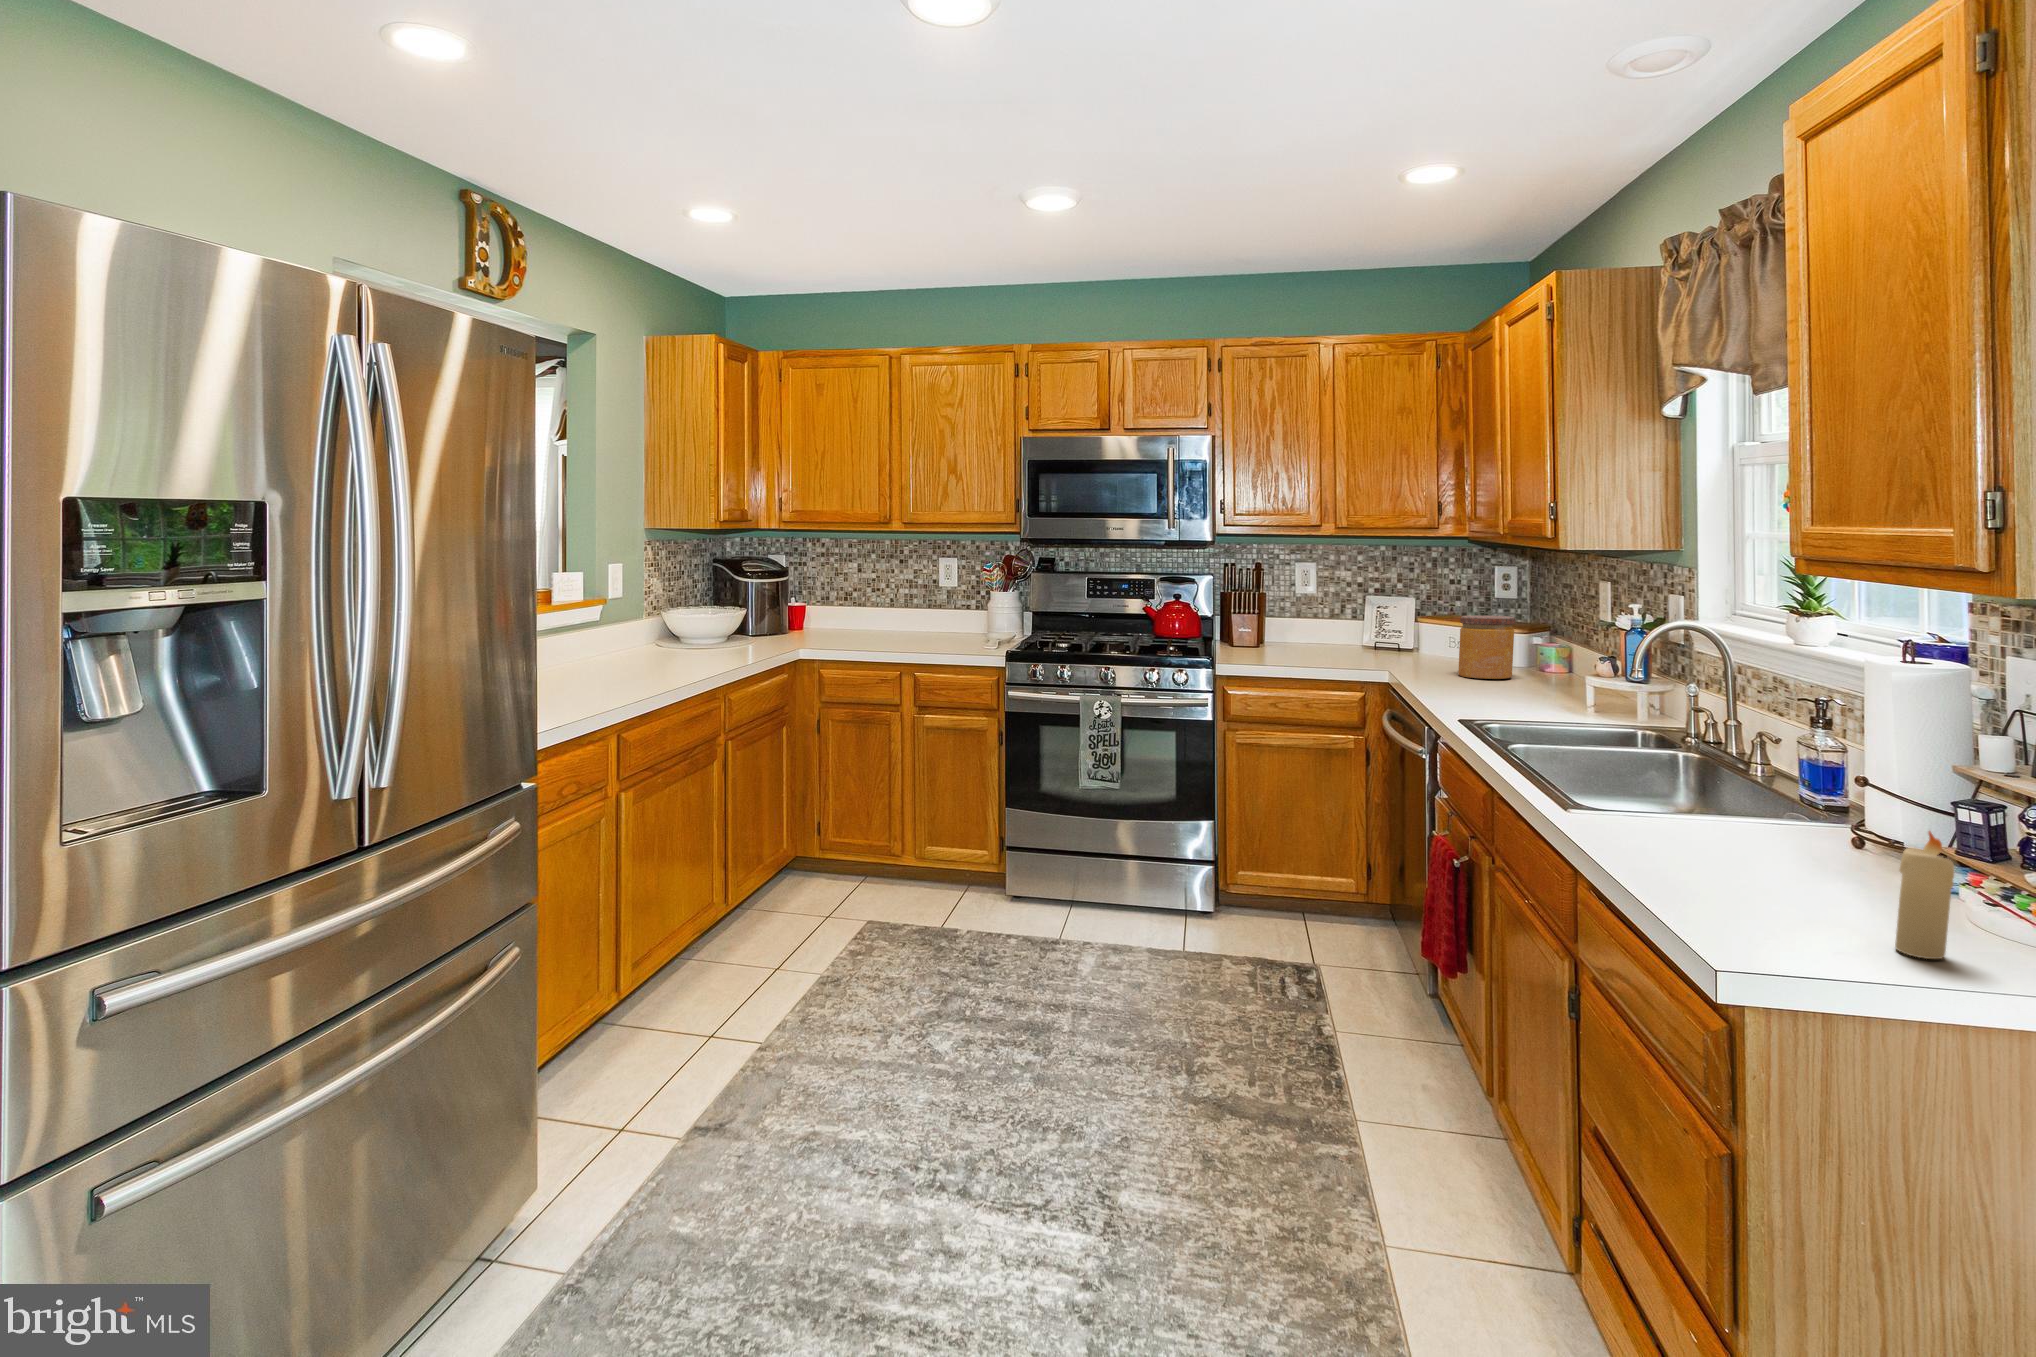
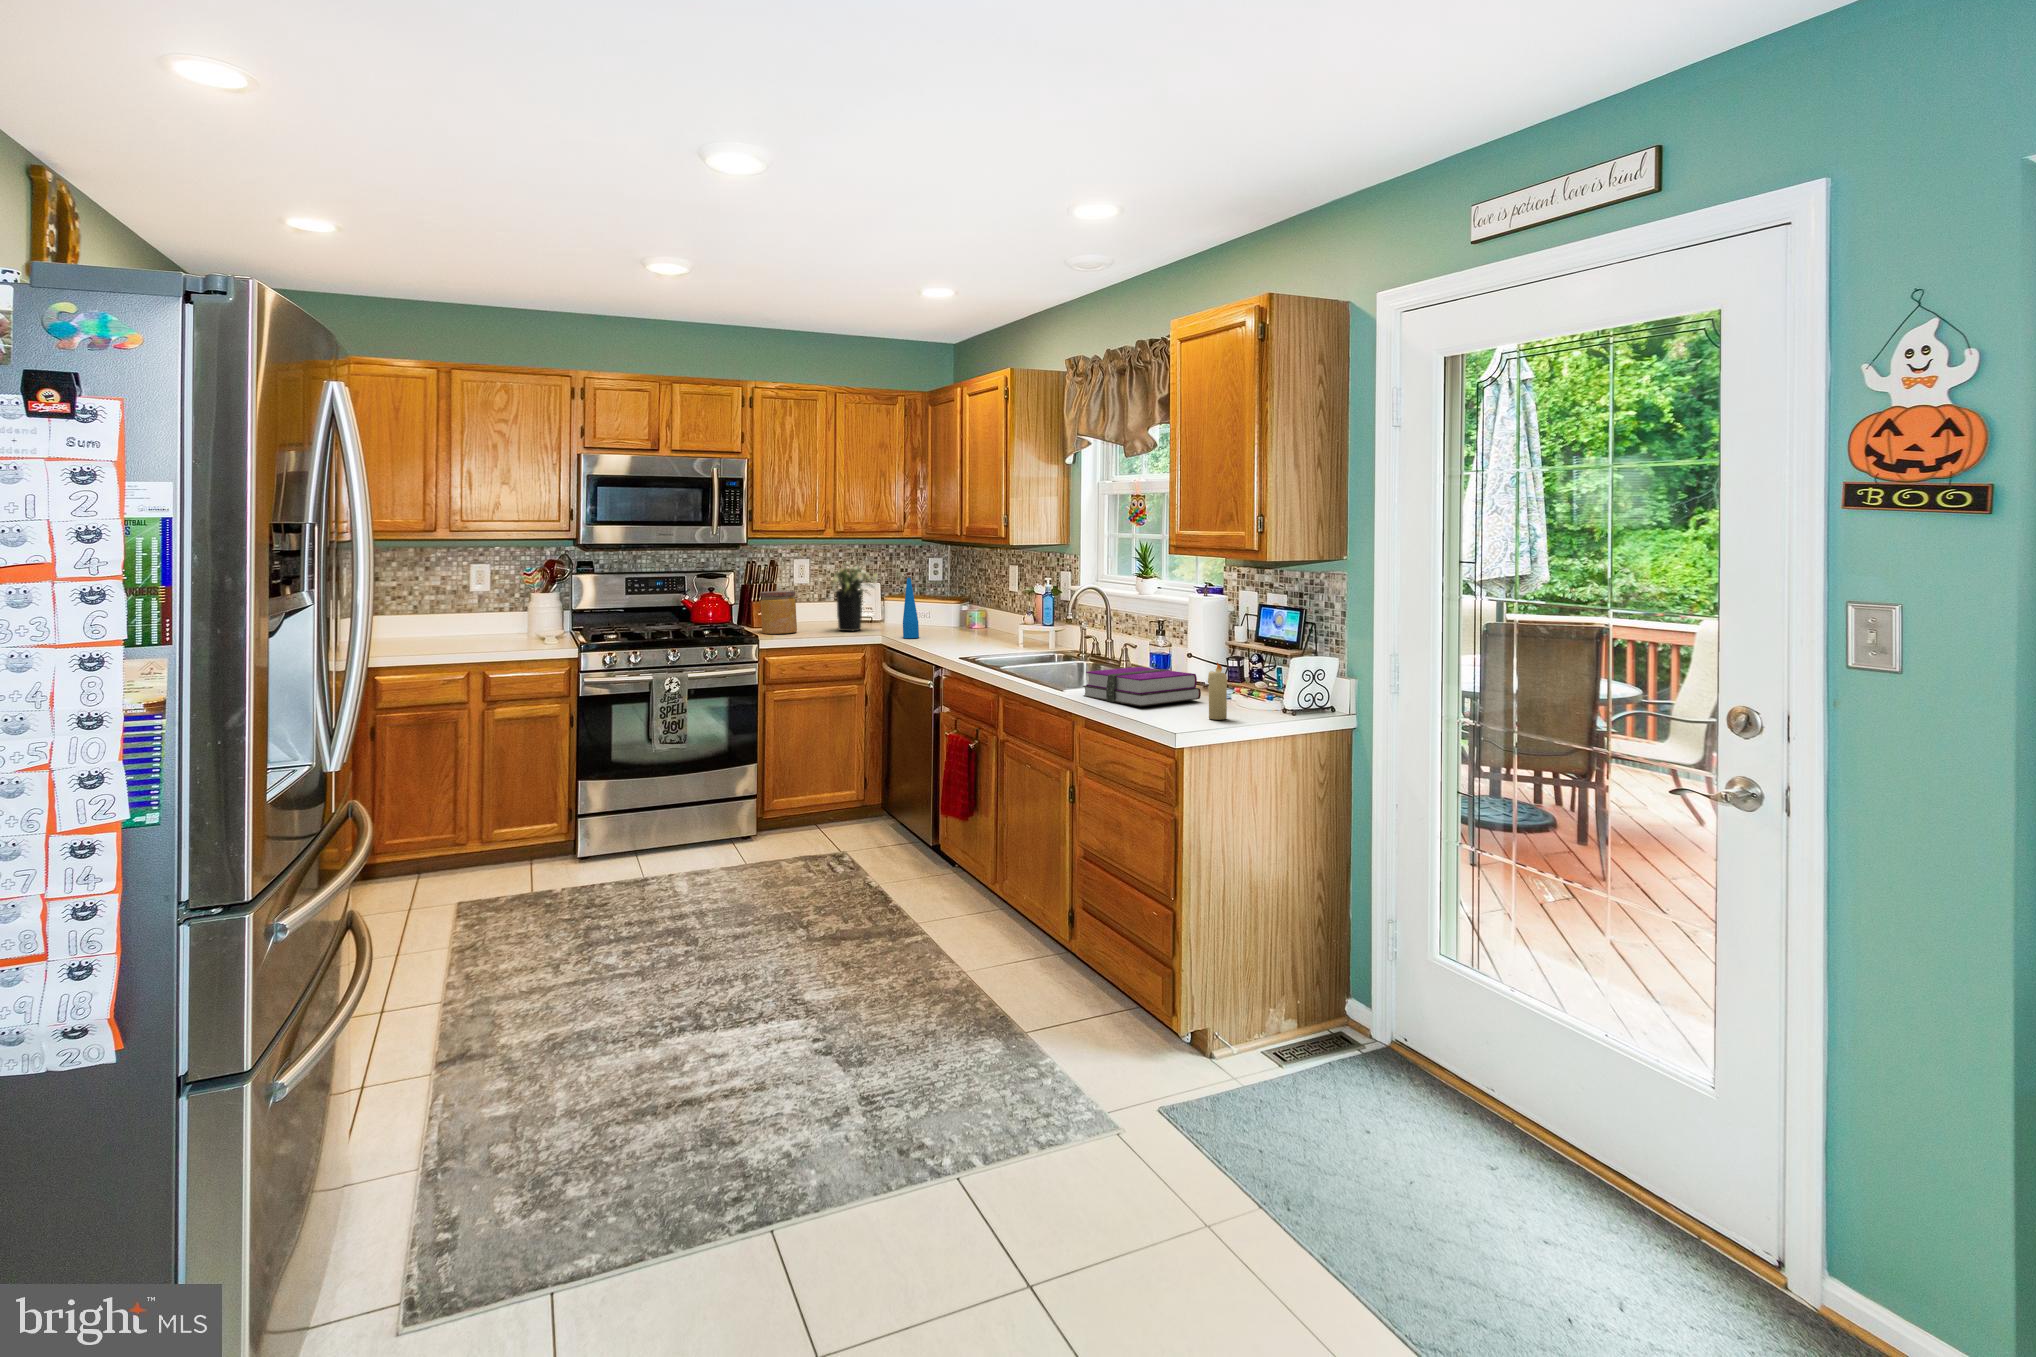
flower arrangement: none [1322,565,1404,661] -> present [830,562,878,631]
bottle: none [1417,586,1442,678] -> present [903,573,919,638]
jar: present [1458,615,1515,679] -> present [760,591,797,634]
hardback book: none [1629,791,1898,885] -> present [1083,667,1201,706]

